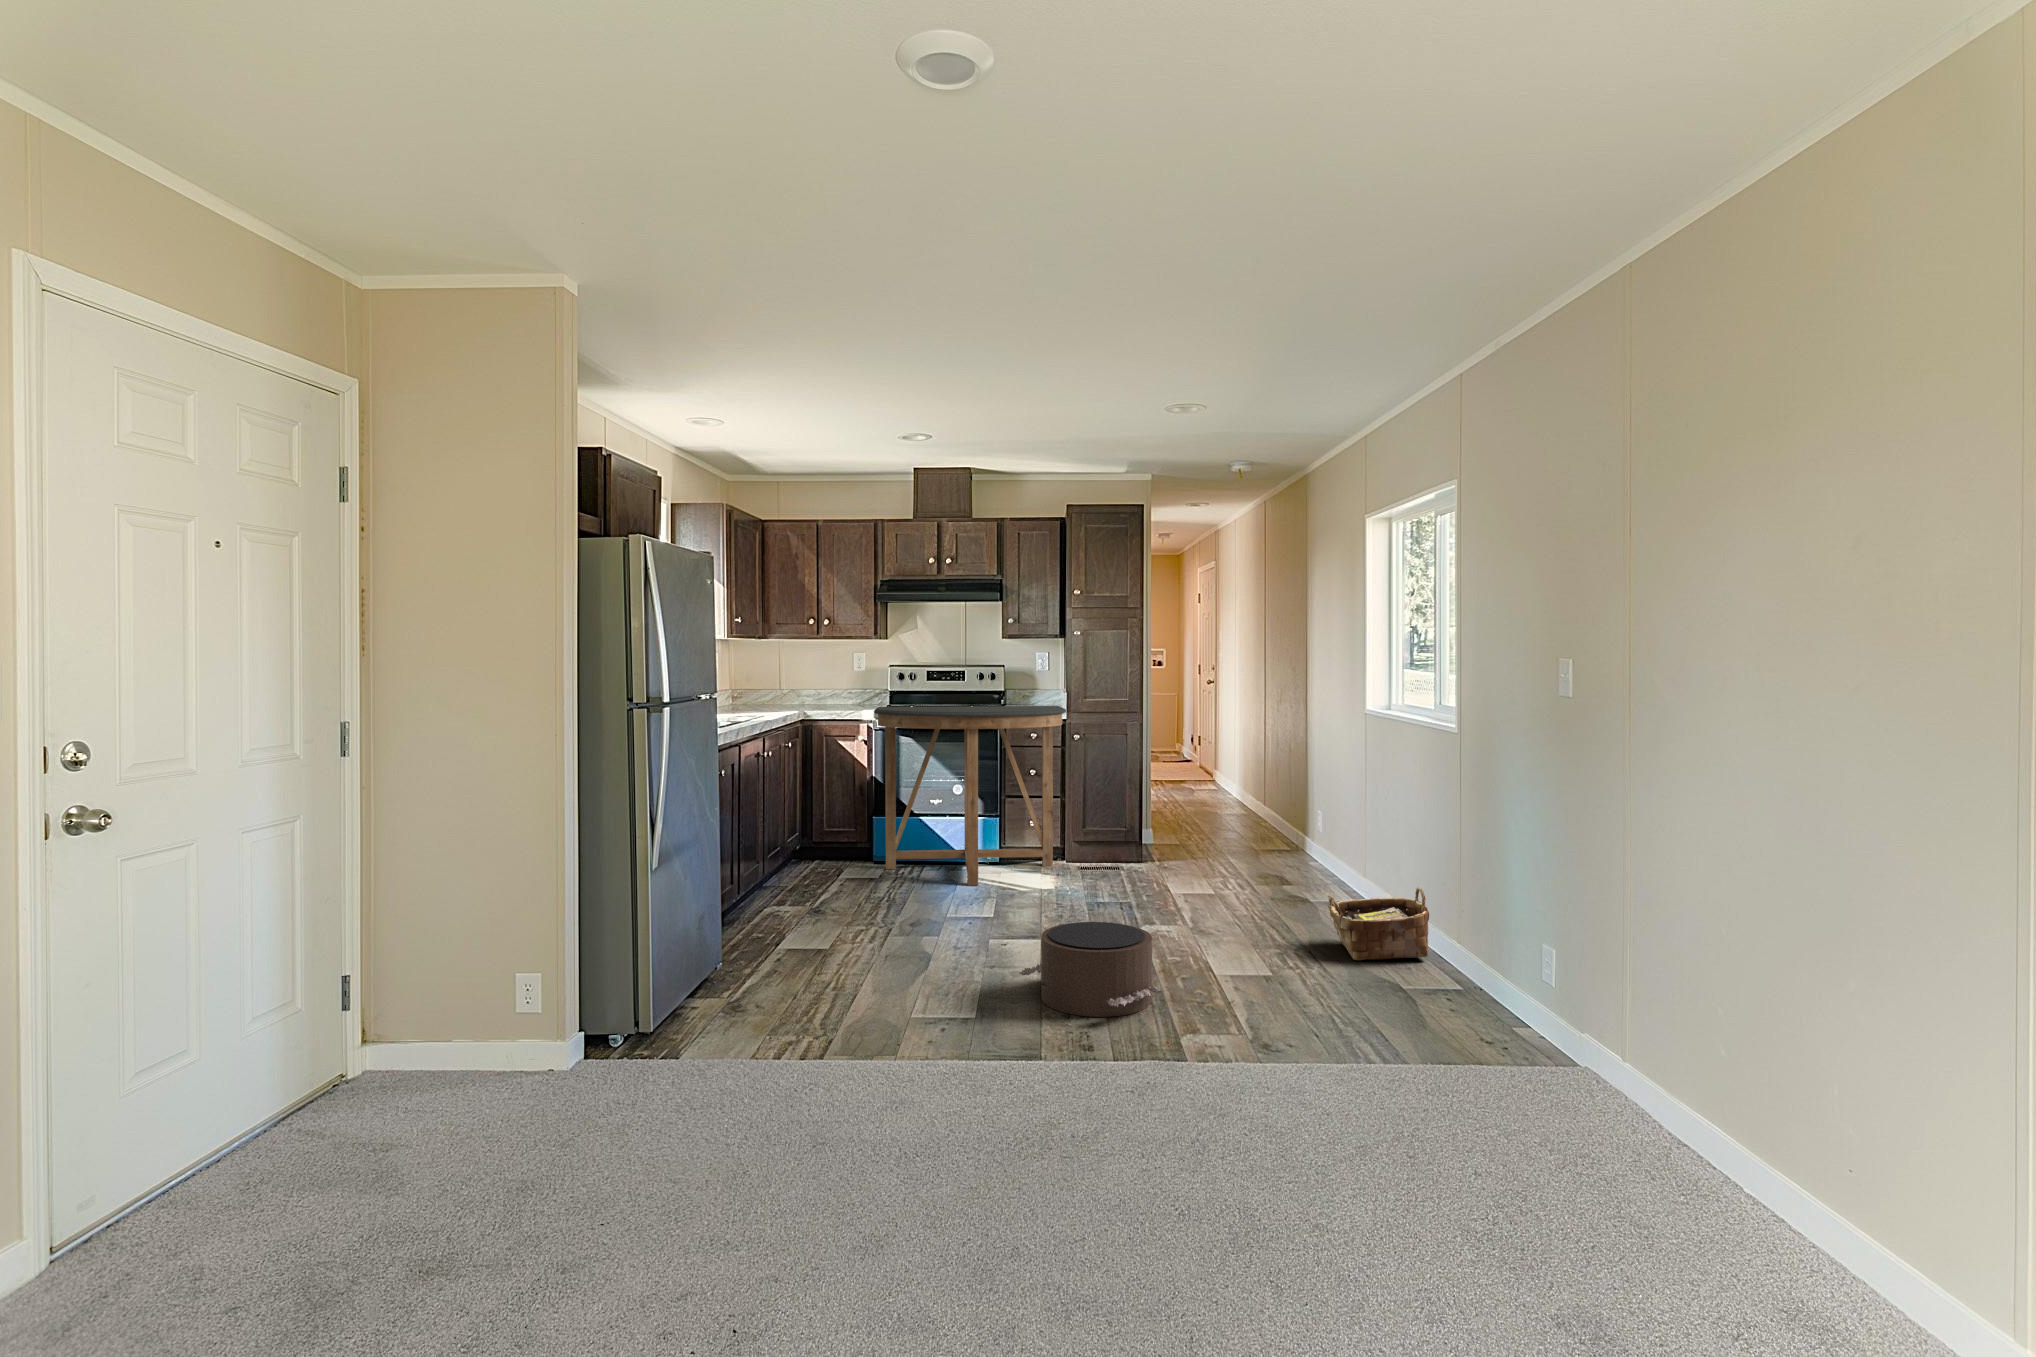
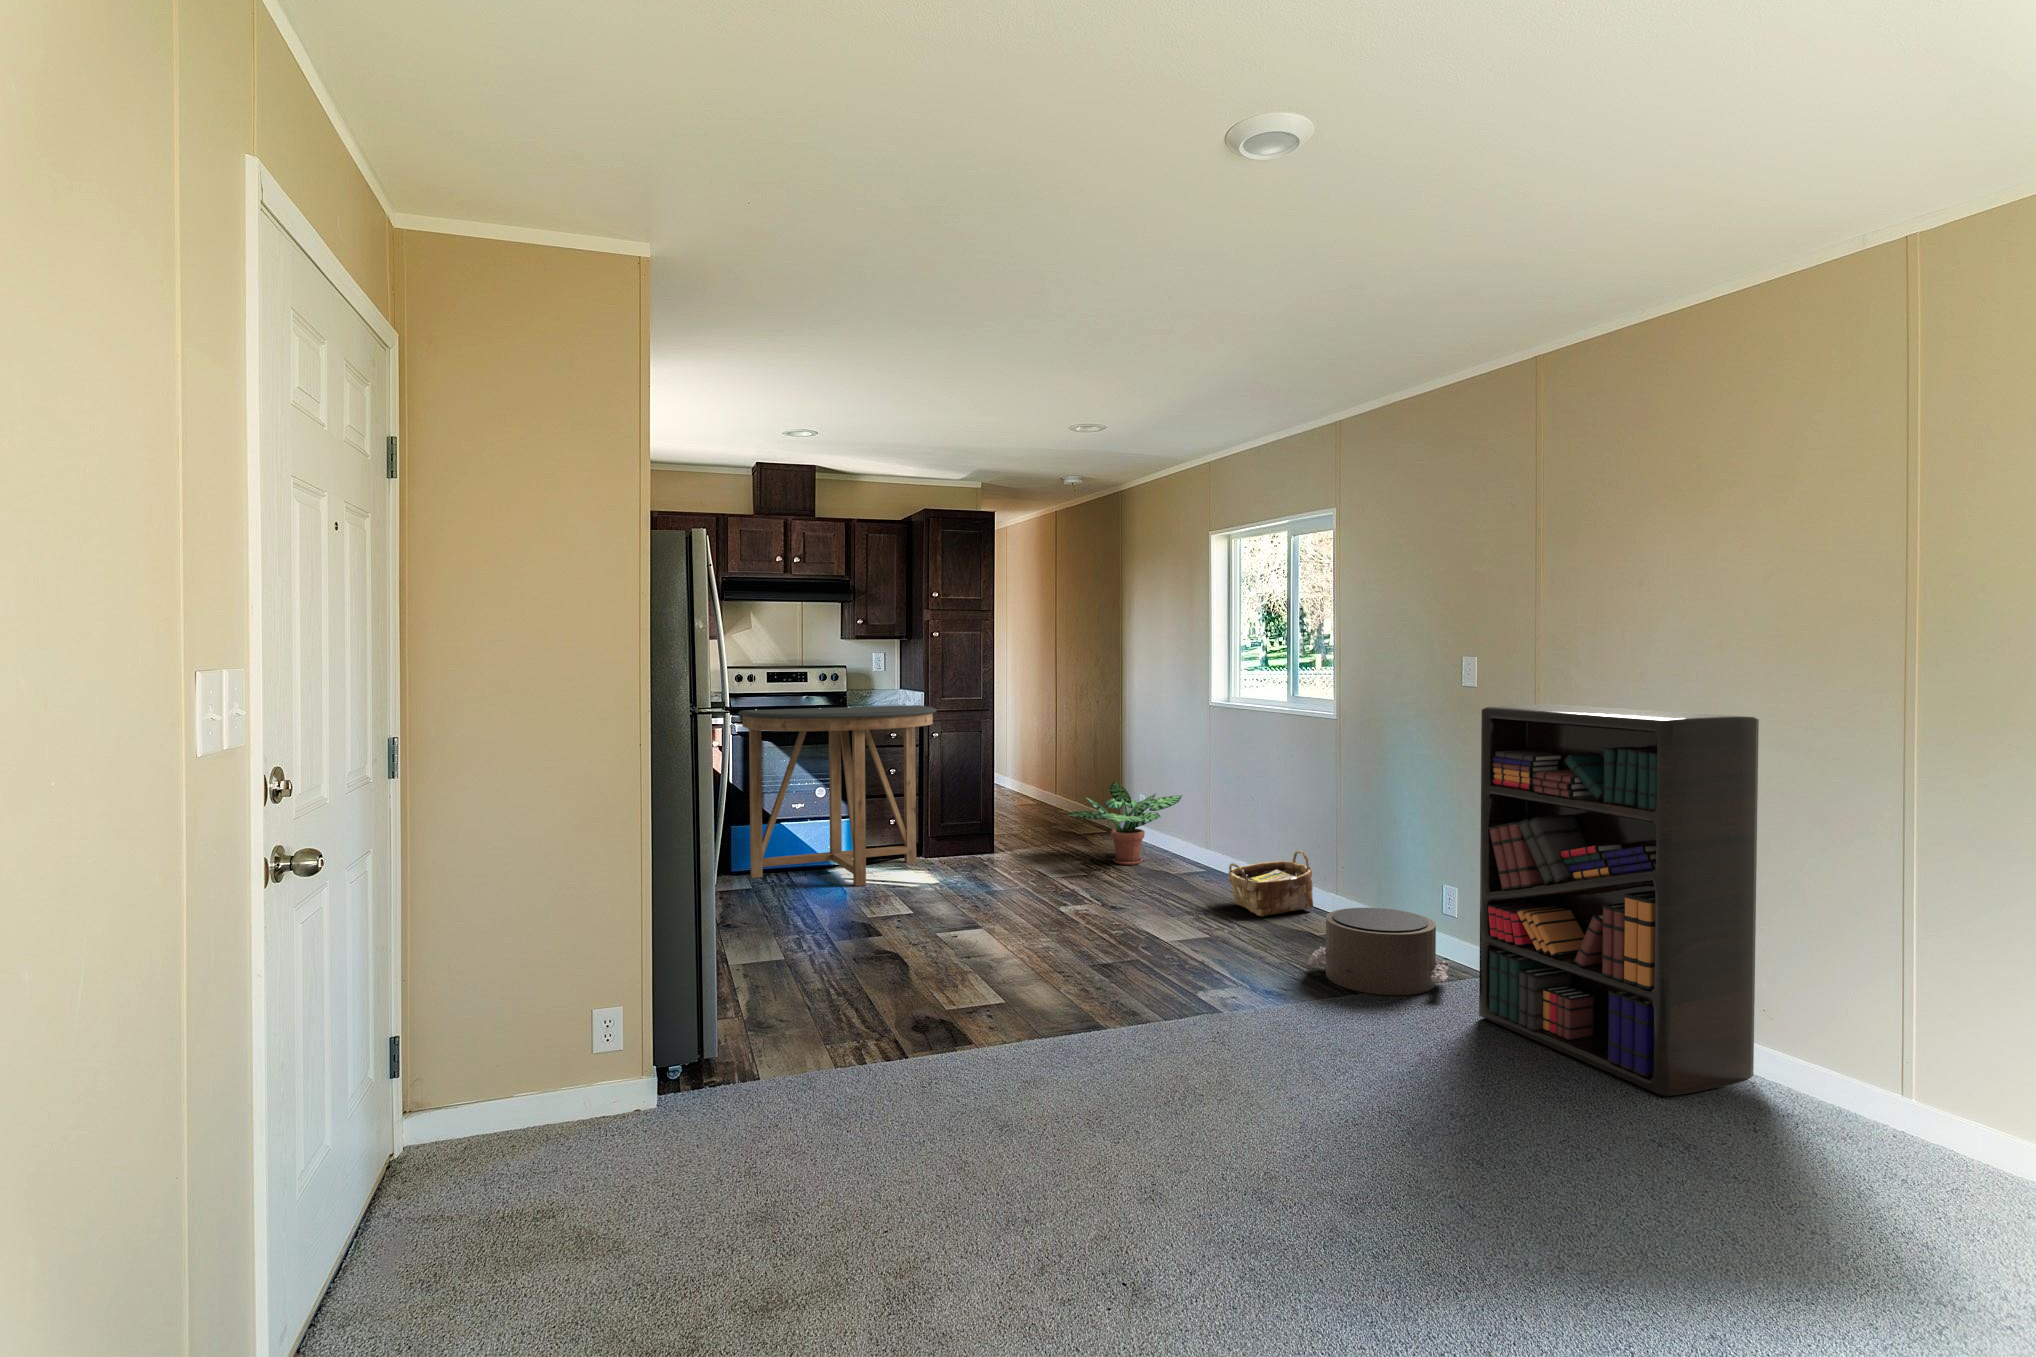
bookshelf: none [1499,722,1846,1279] -> present [1479,705,1759,1096]
potted plant: none [1214,794,1340,888] -> present [1067,781,1182,865]
pouf: present [1019,922,1161,1017] -> present [1308,908,1449,995]

